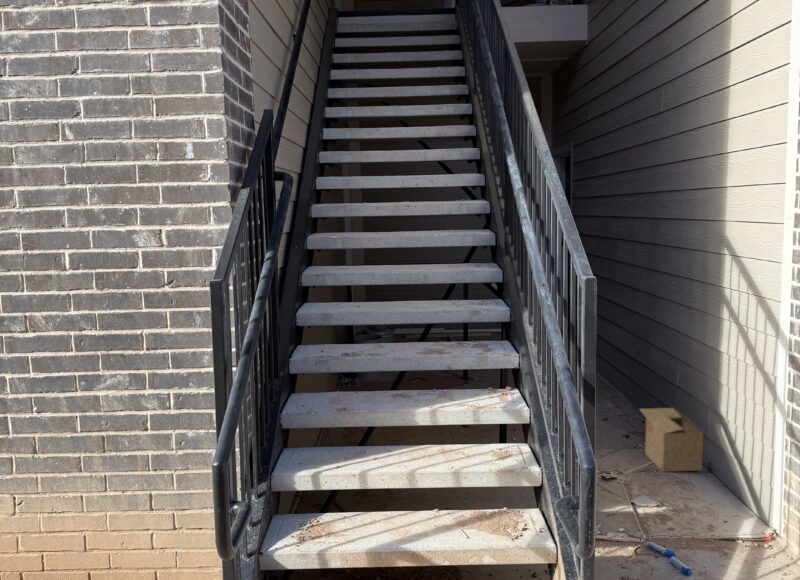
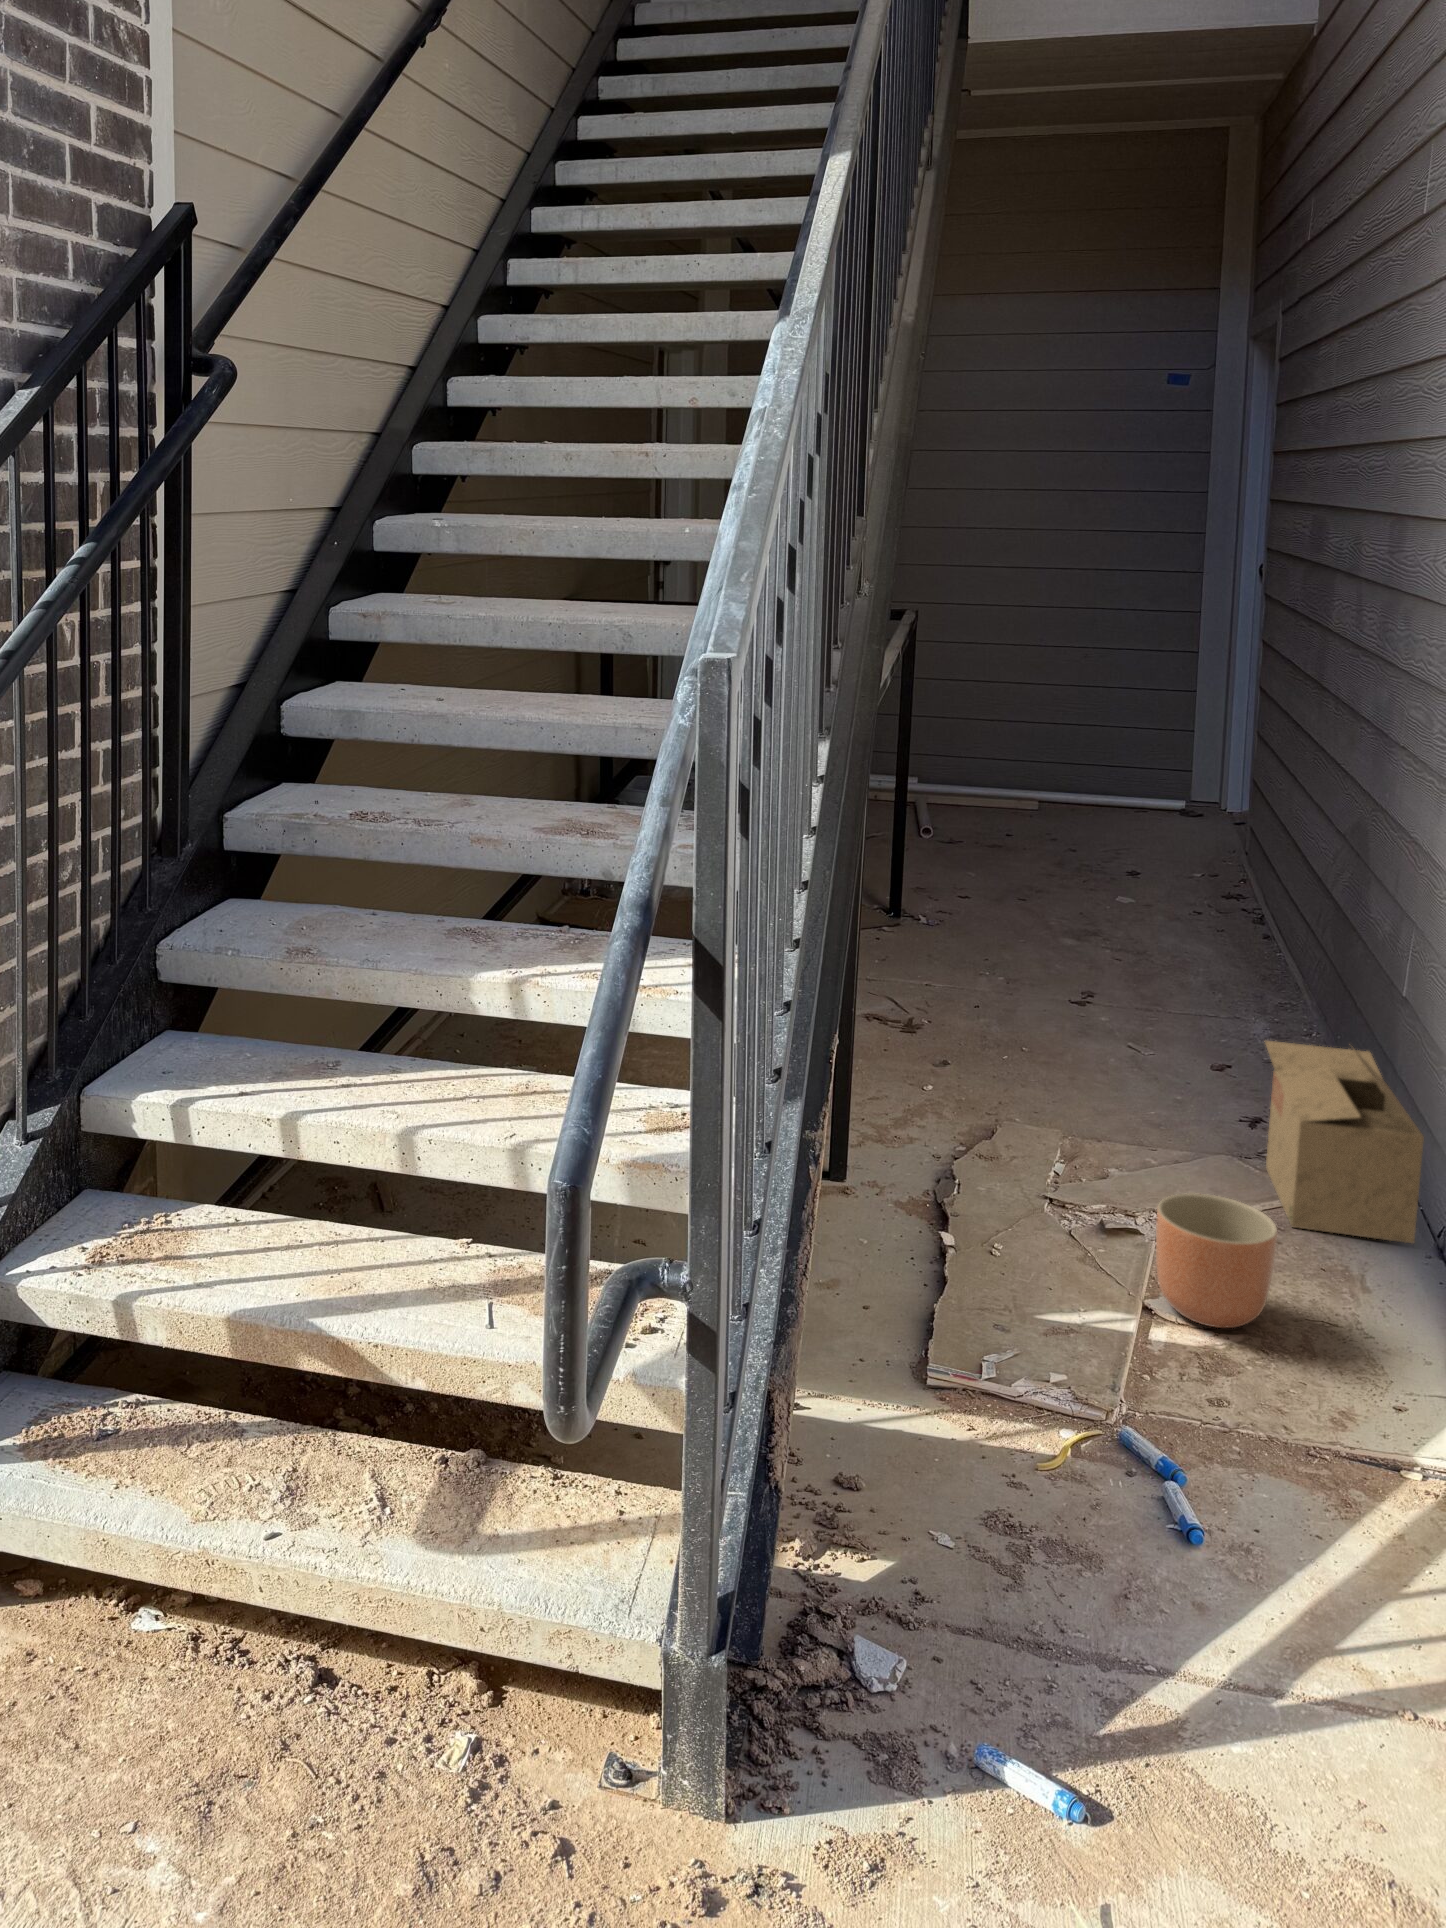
planter: none [633,462,674,507] -> present [1156,1193,1277,1328]

